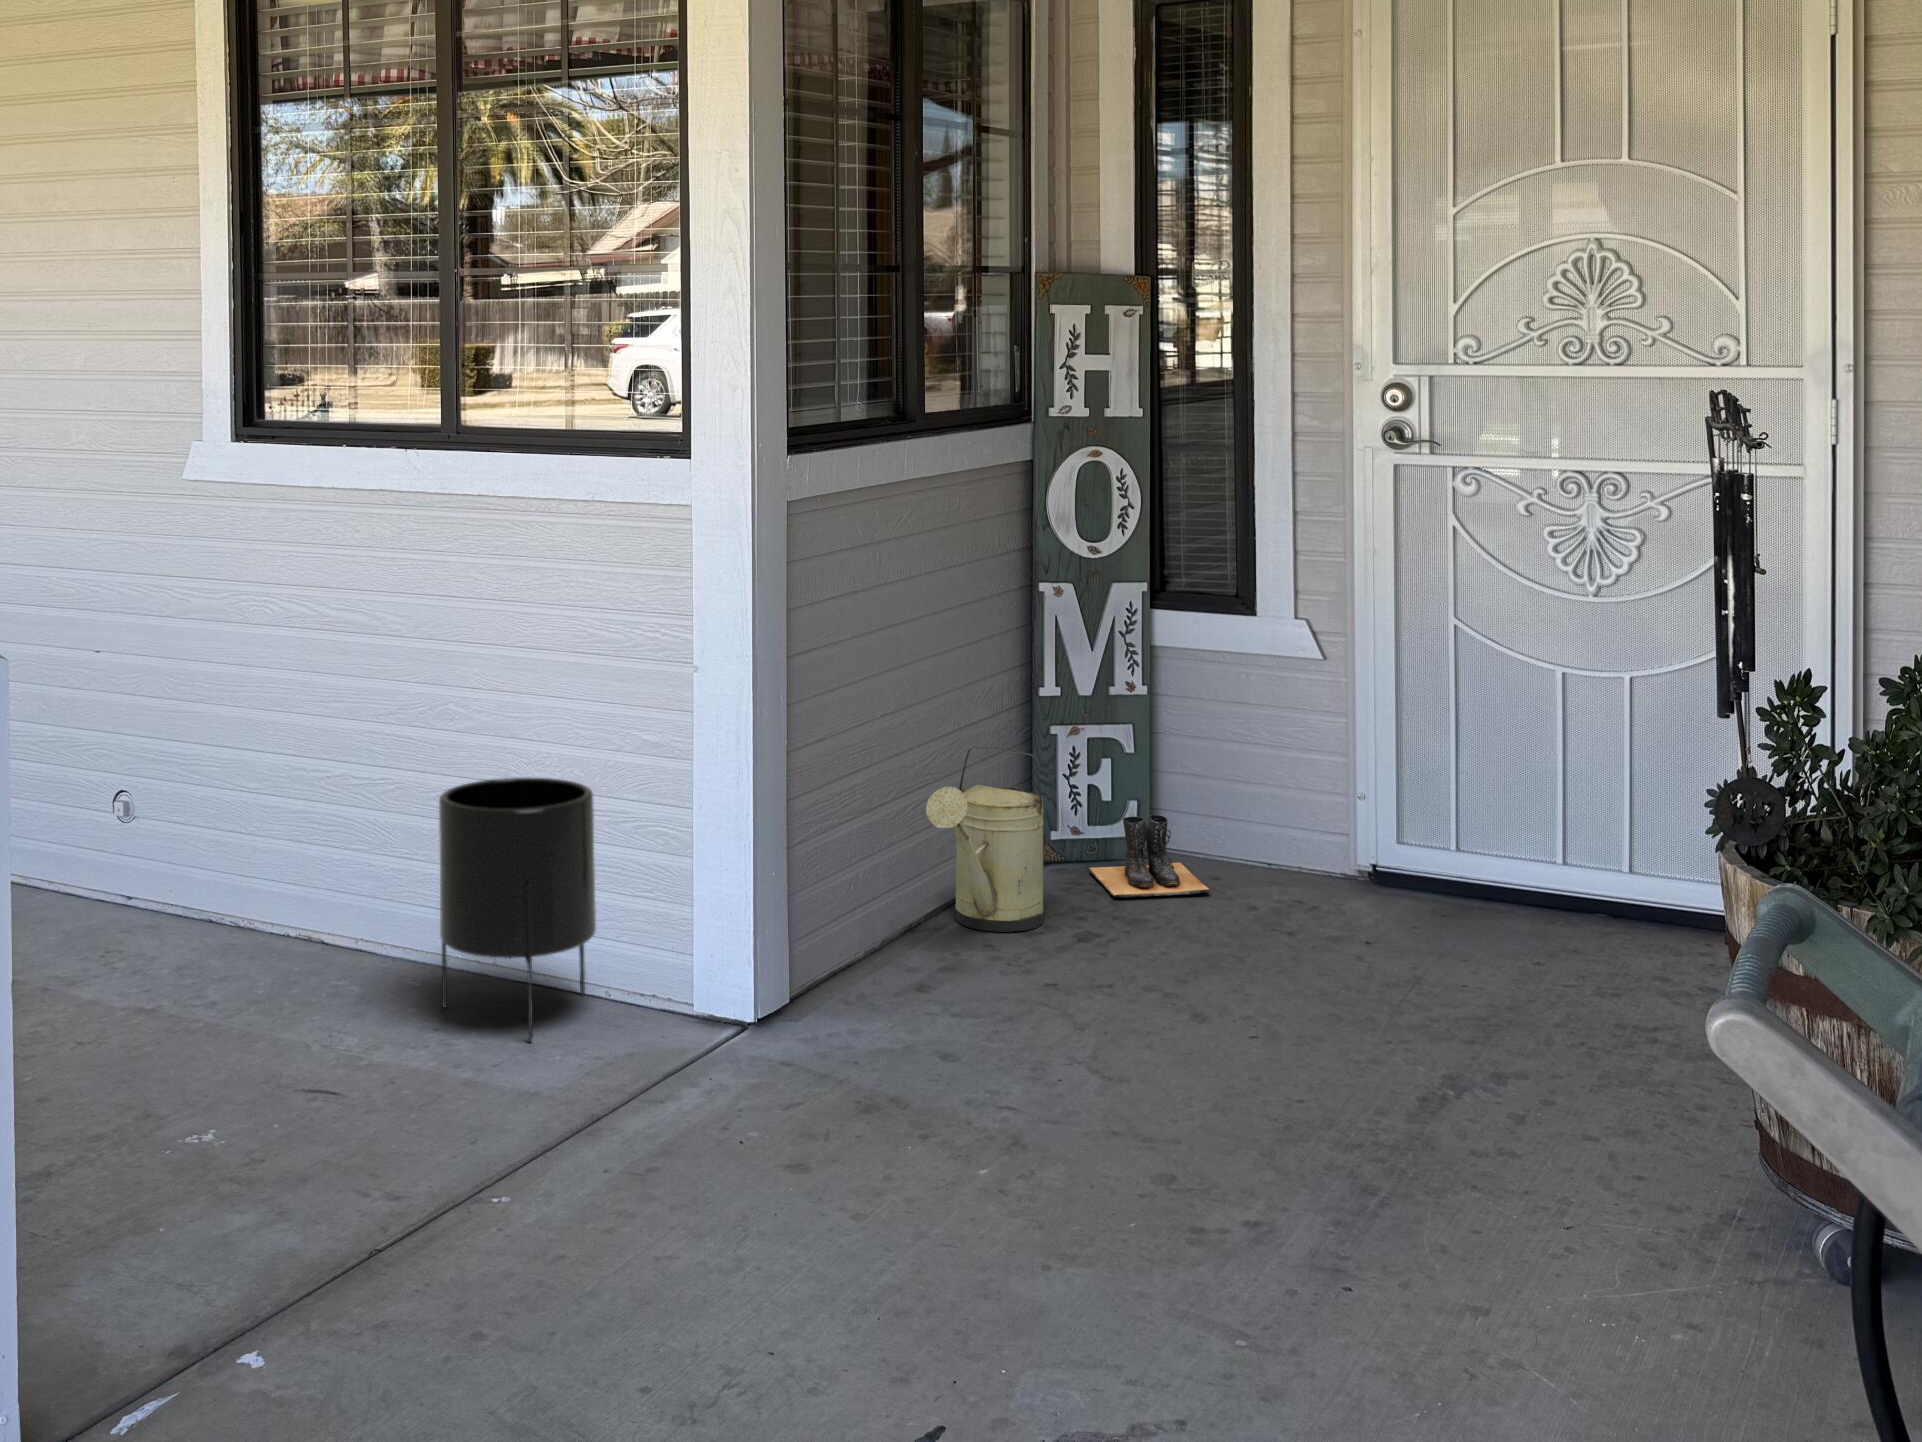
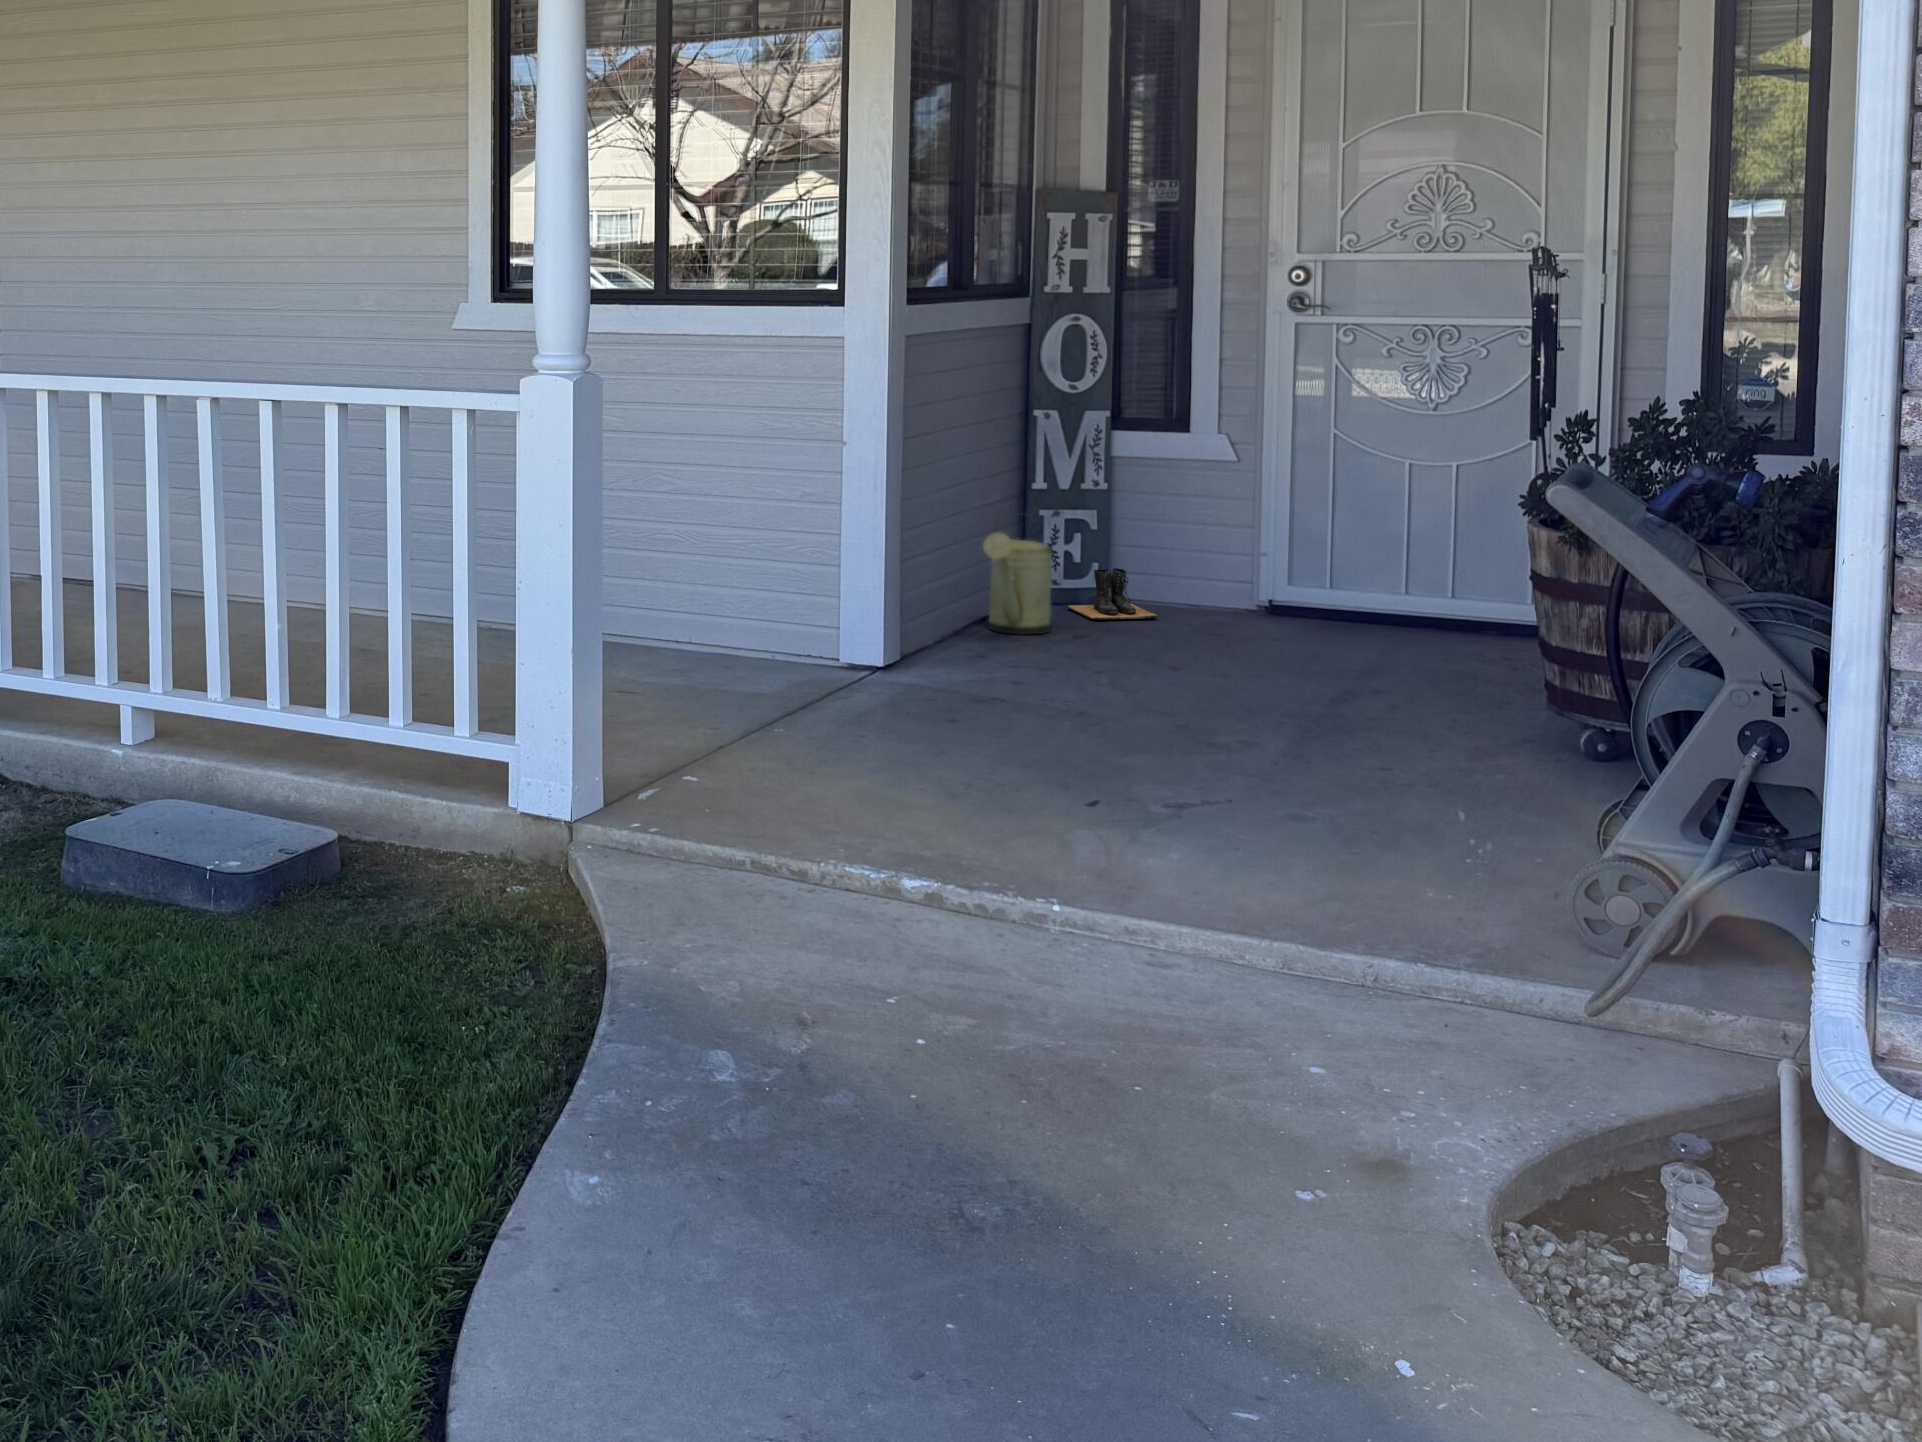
planter: present [439,778,596,1040] -> none [677,518,782,677]

